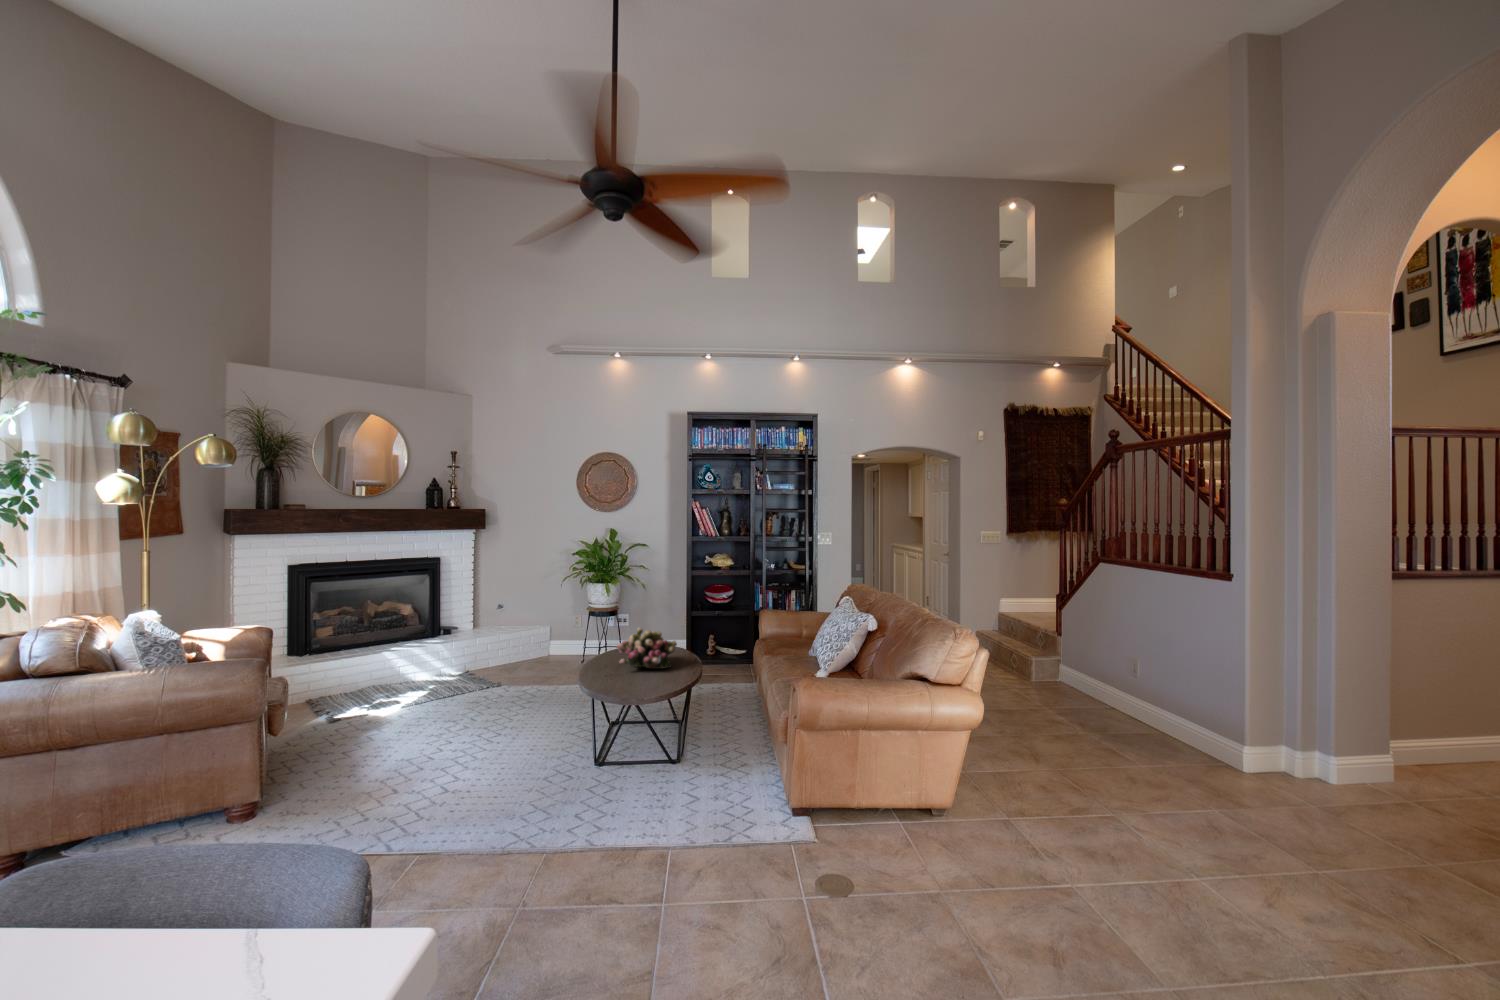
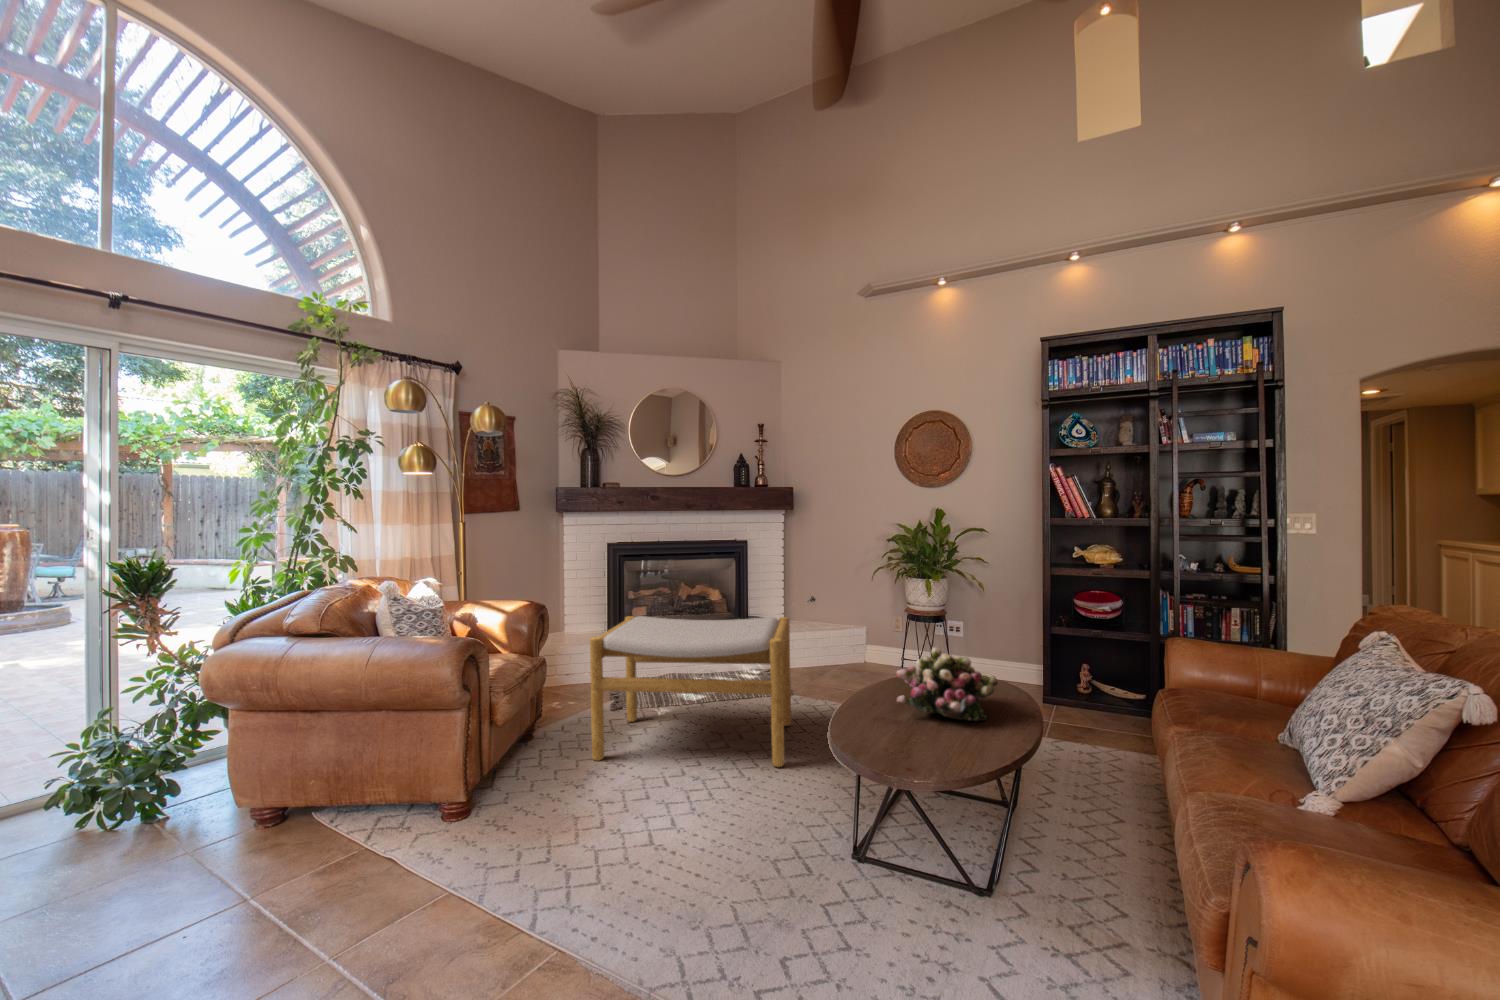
footstool: none [348,620,523,756] -> present [590,616,791,767]

